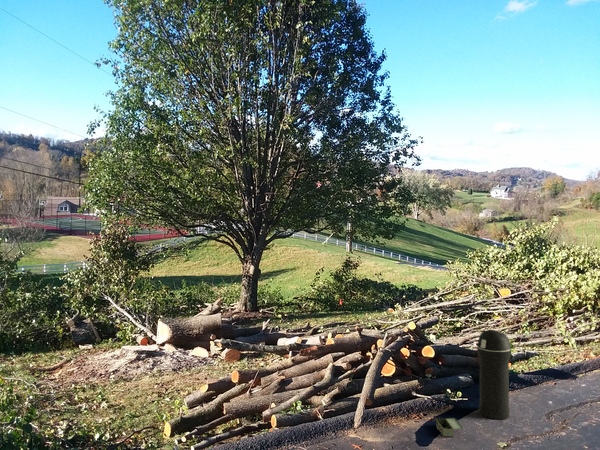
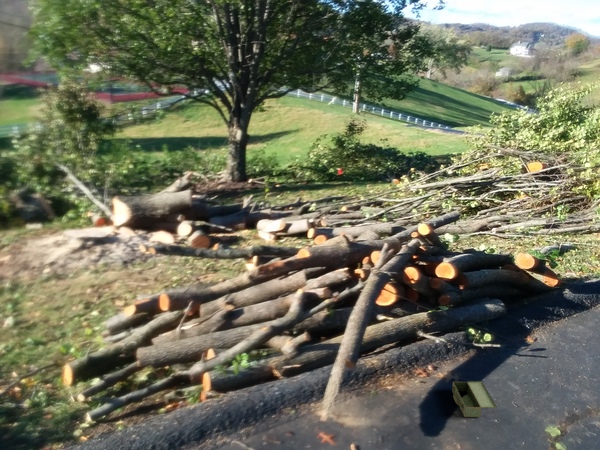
trash can: present [477,330,511,419] -> none [515,249,580,378]

